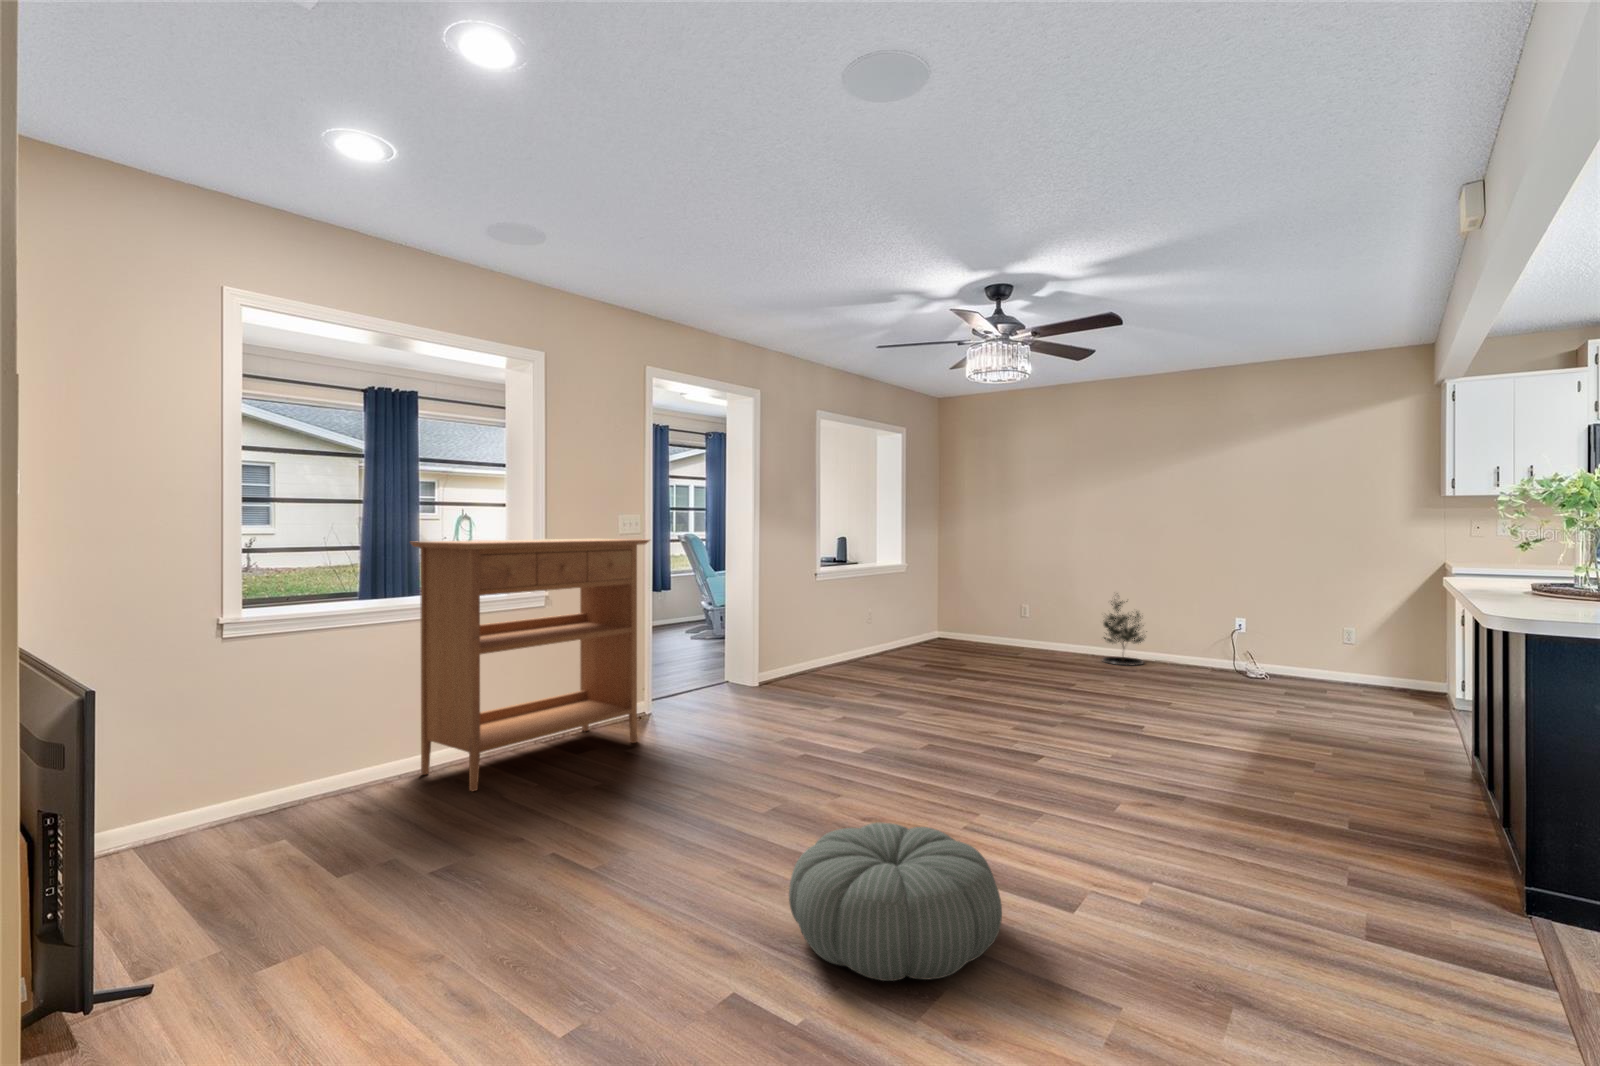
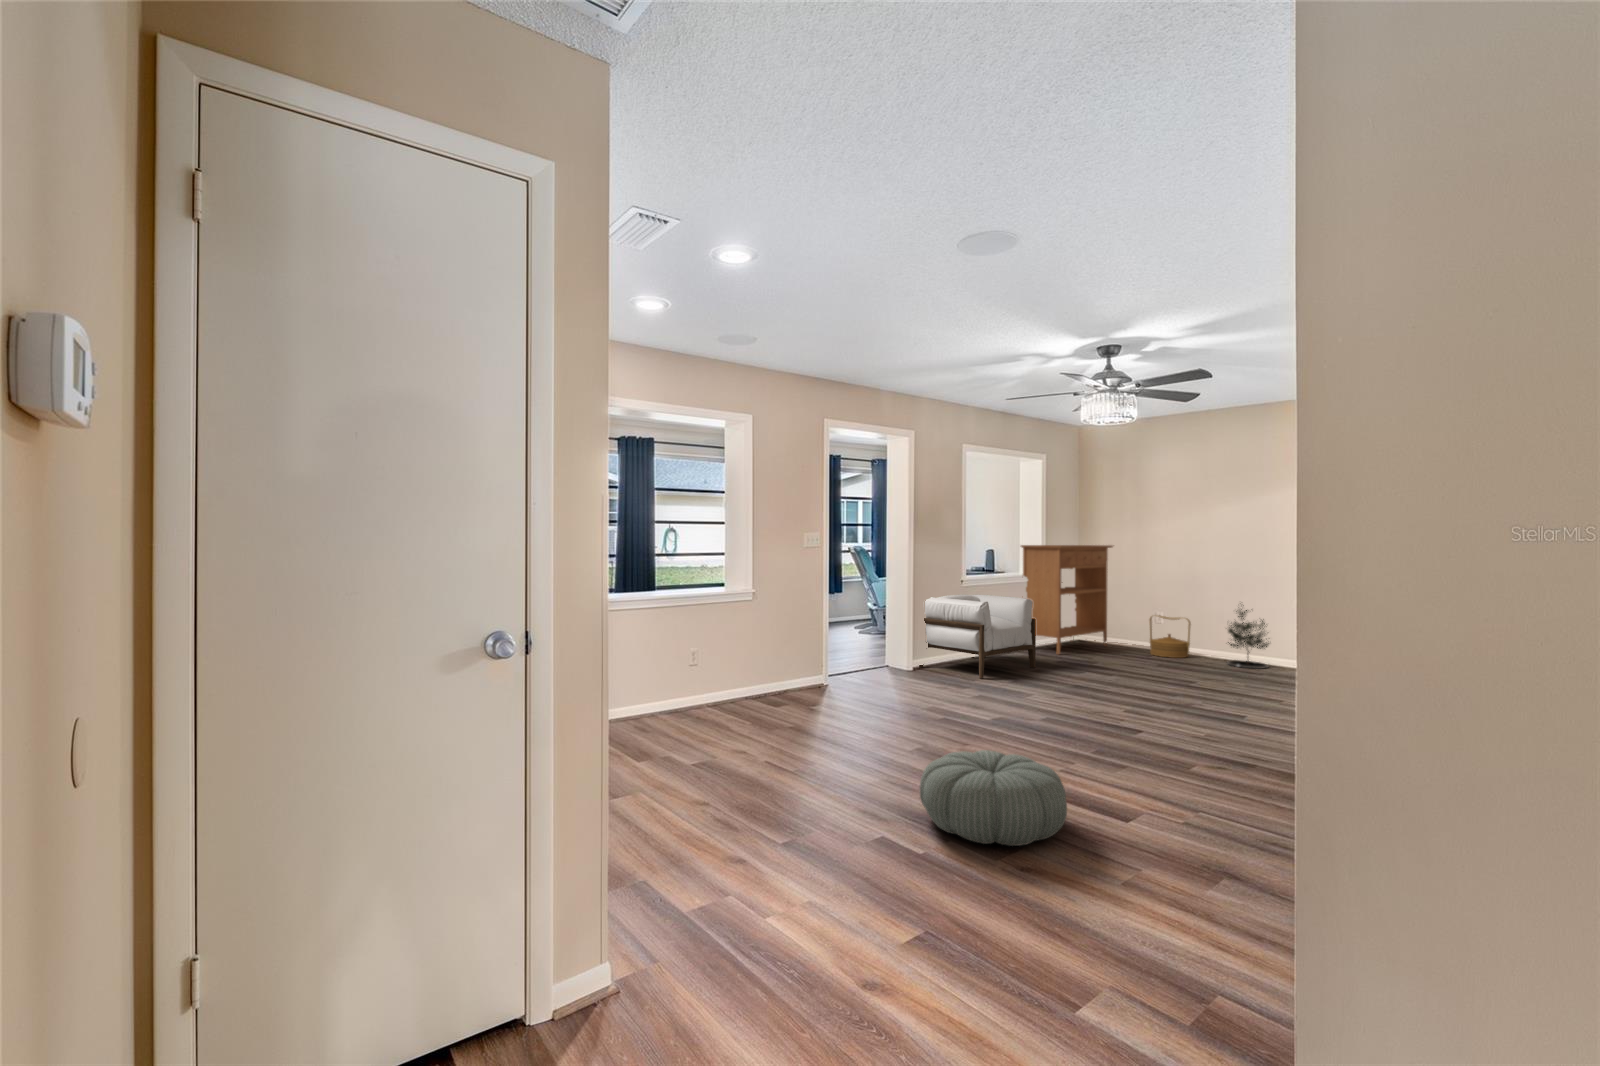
console table: present [410,539,649,791] -> present [1021,545,1113,654]
armchair: none [766,591,902,695] -> present [919,595,1036,679]
woven basket: none [1019,609,1063,656] -> present [1150,616,1191,658]

